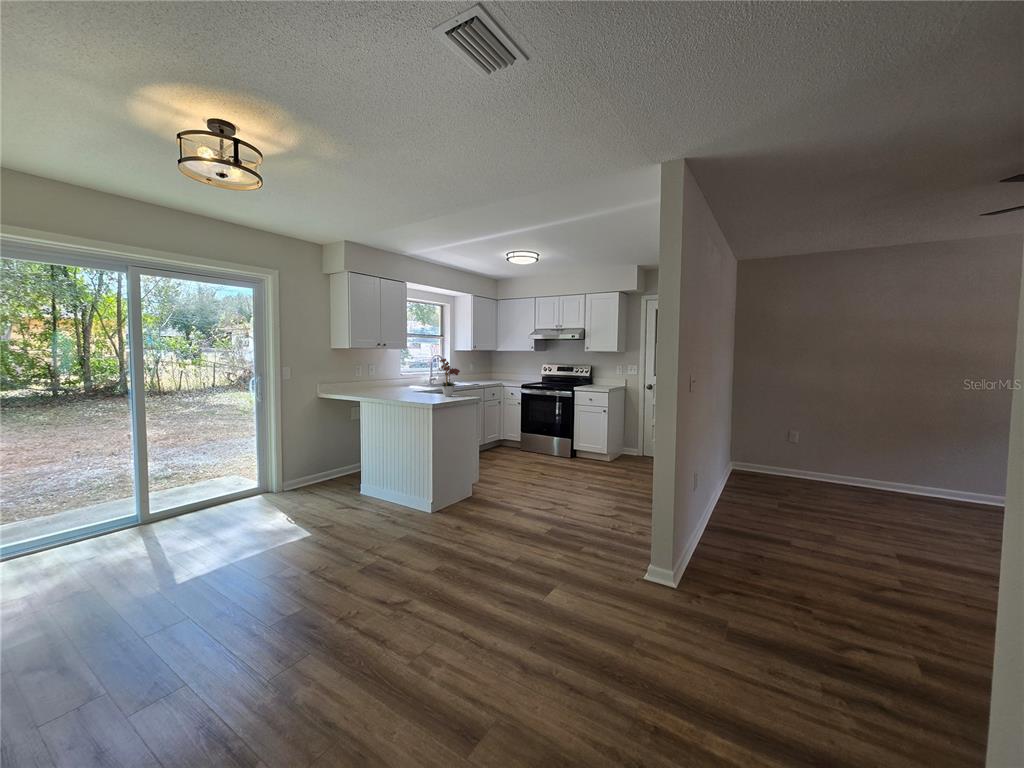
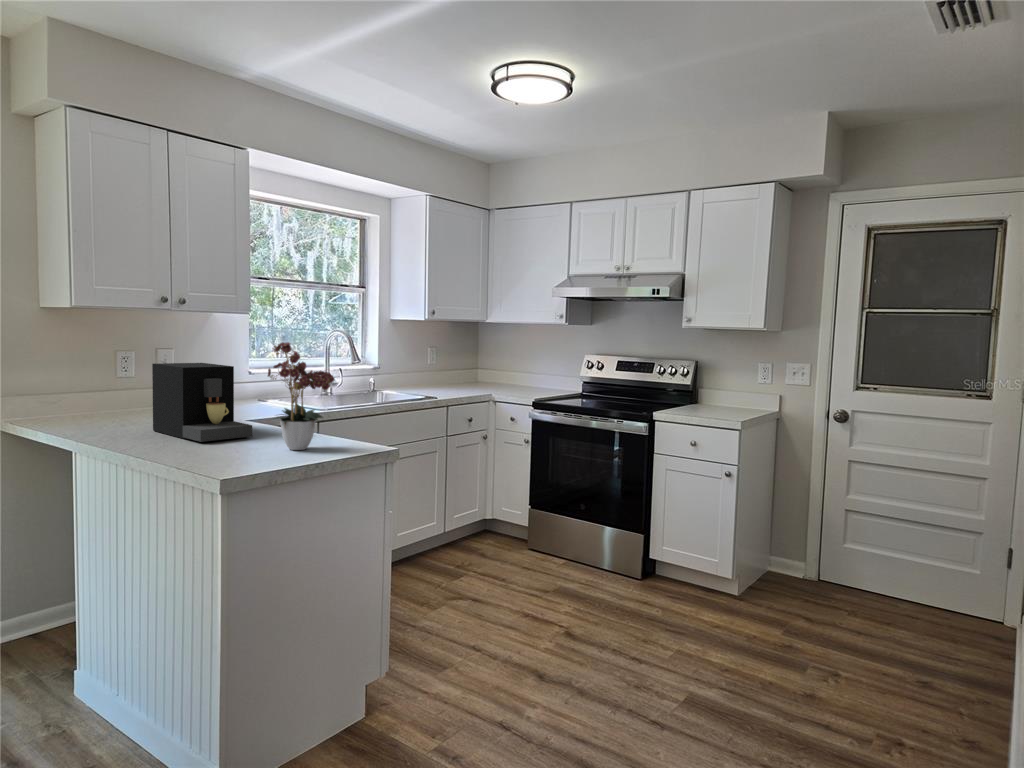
coffee maker: none [387,368,427,395] -> present [152,363,252,442]

